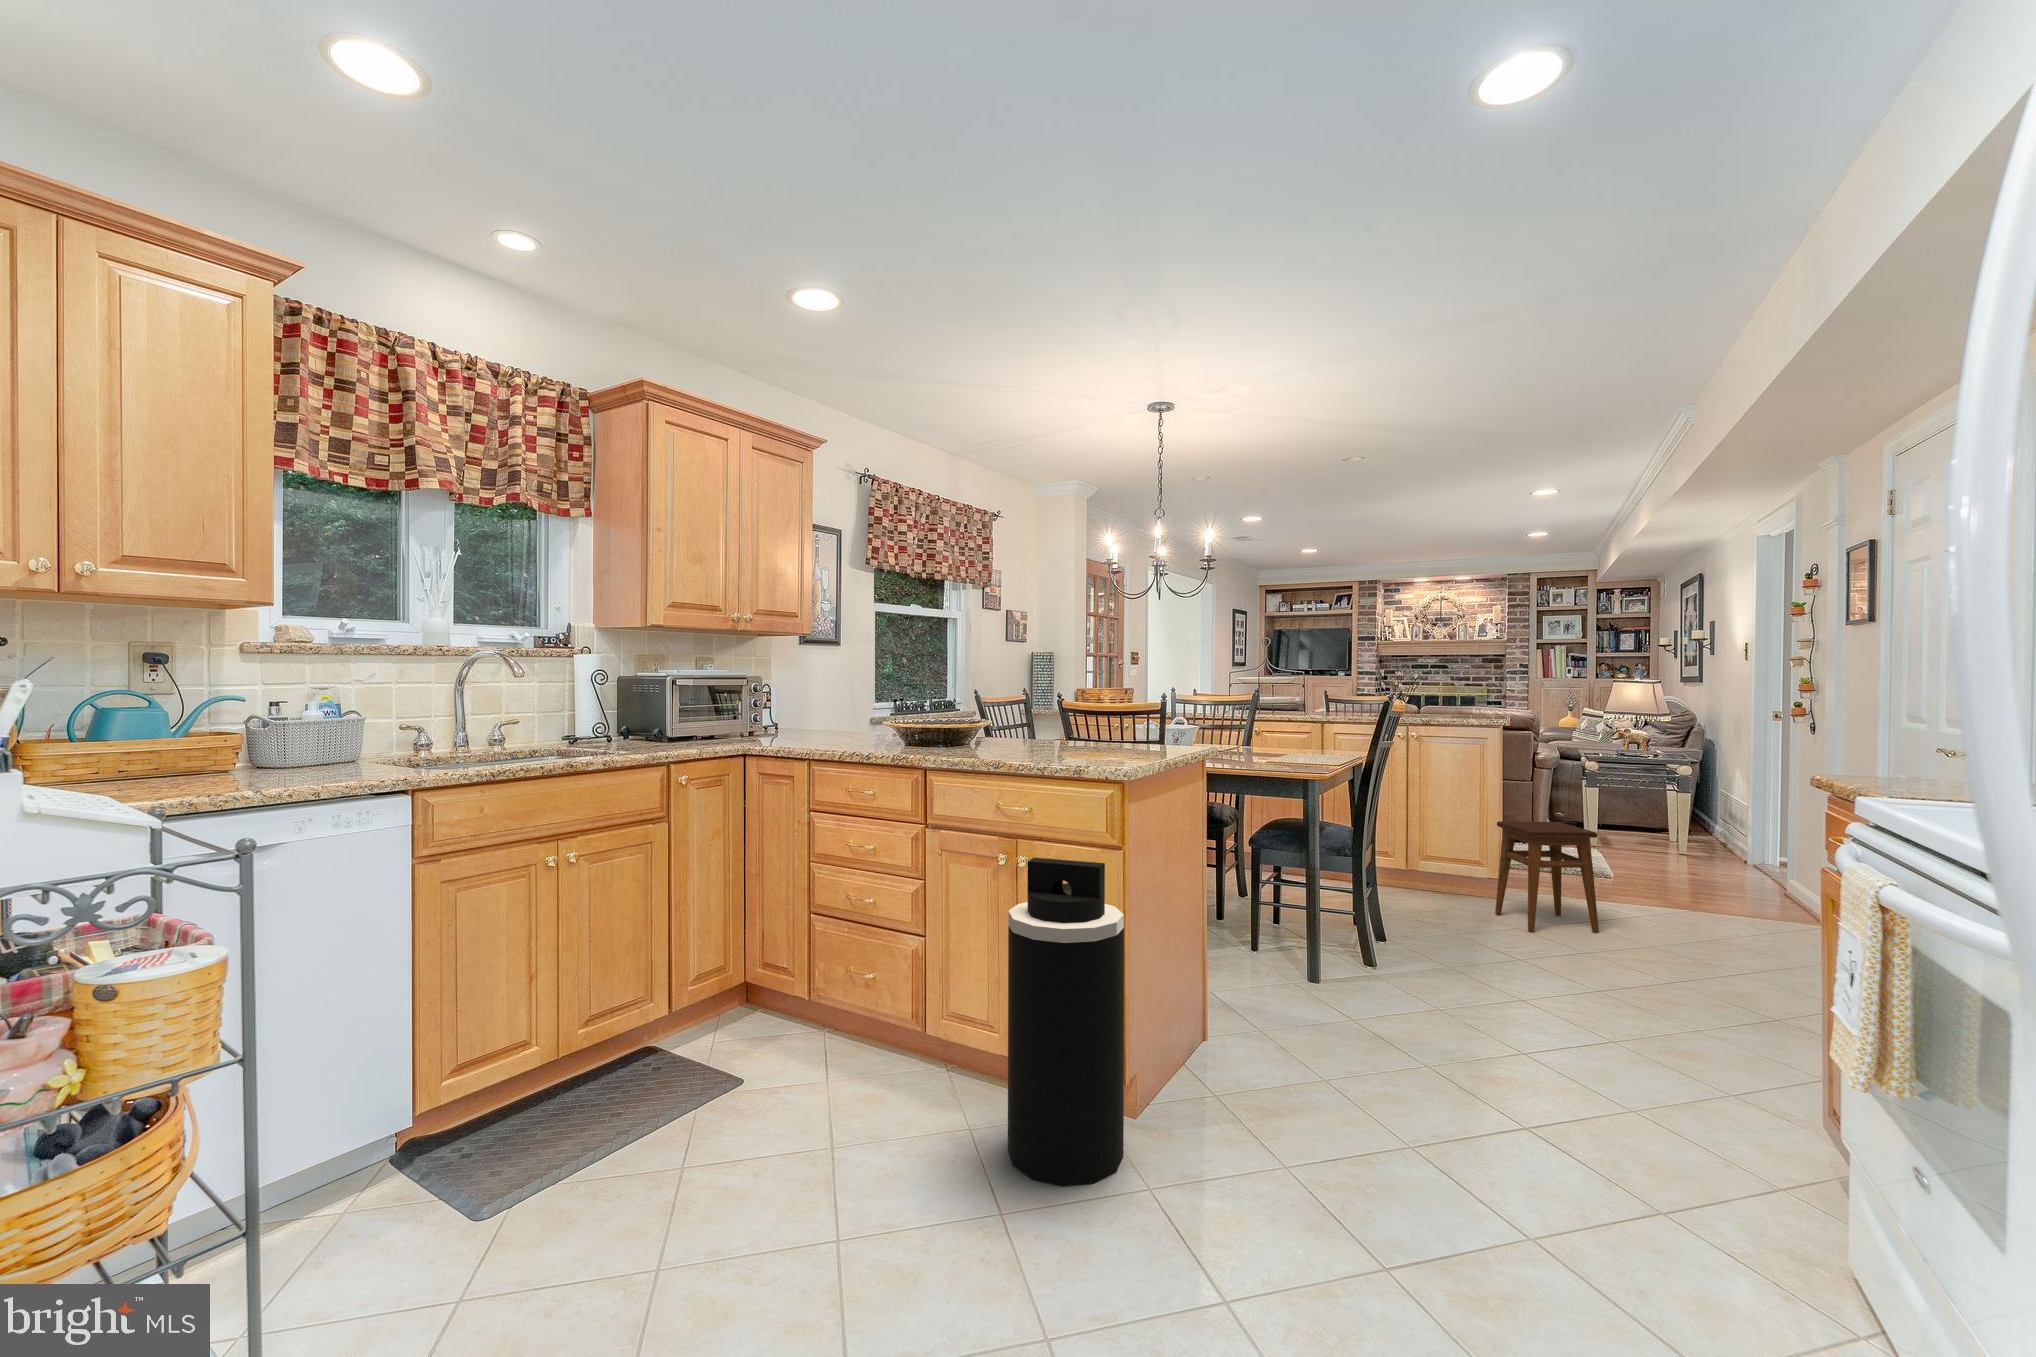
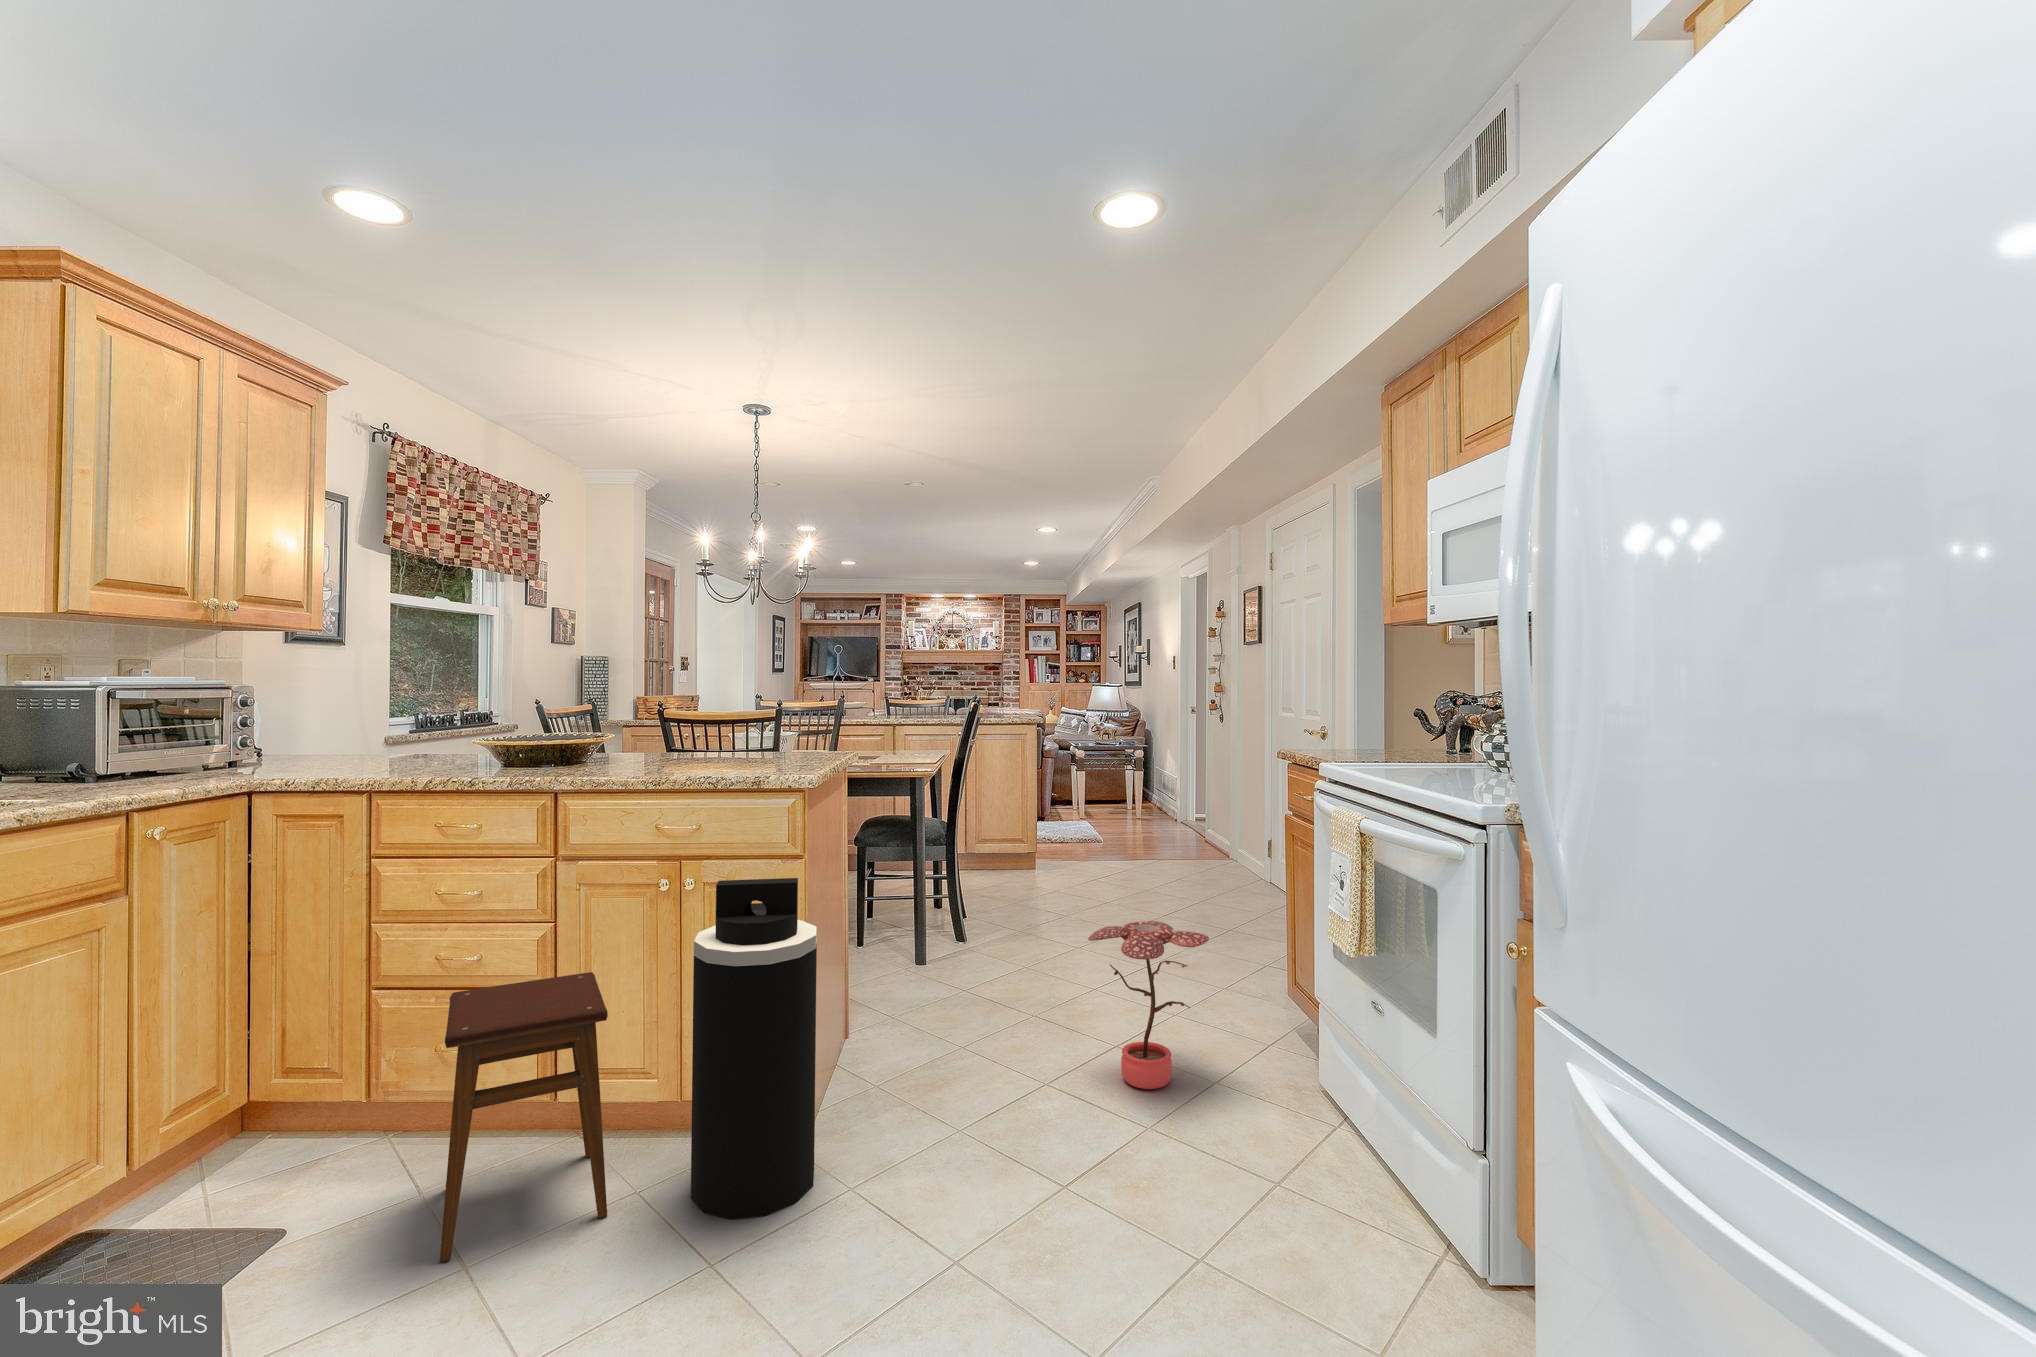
stool: present [1495,821,1599,932] -> present [440,972,608,1262]
potted plant: none [1469,969,1644,1184] -> present [1088,921,1209,1089]

